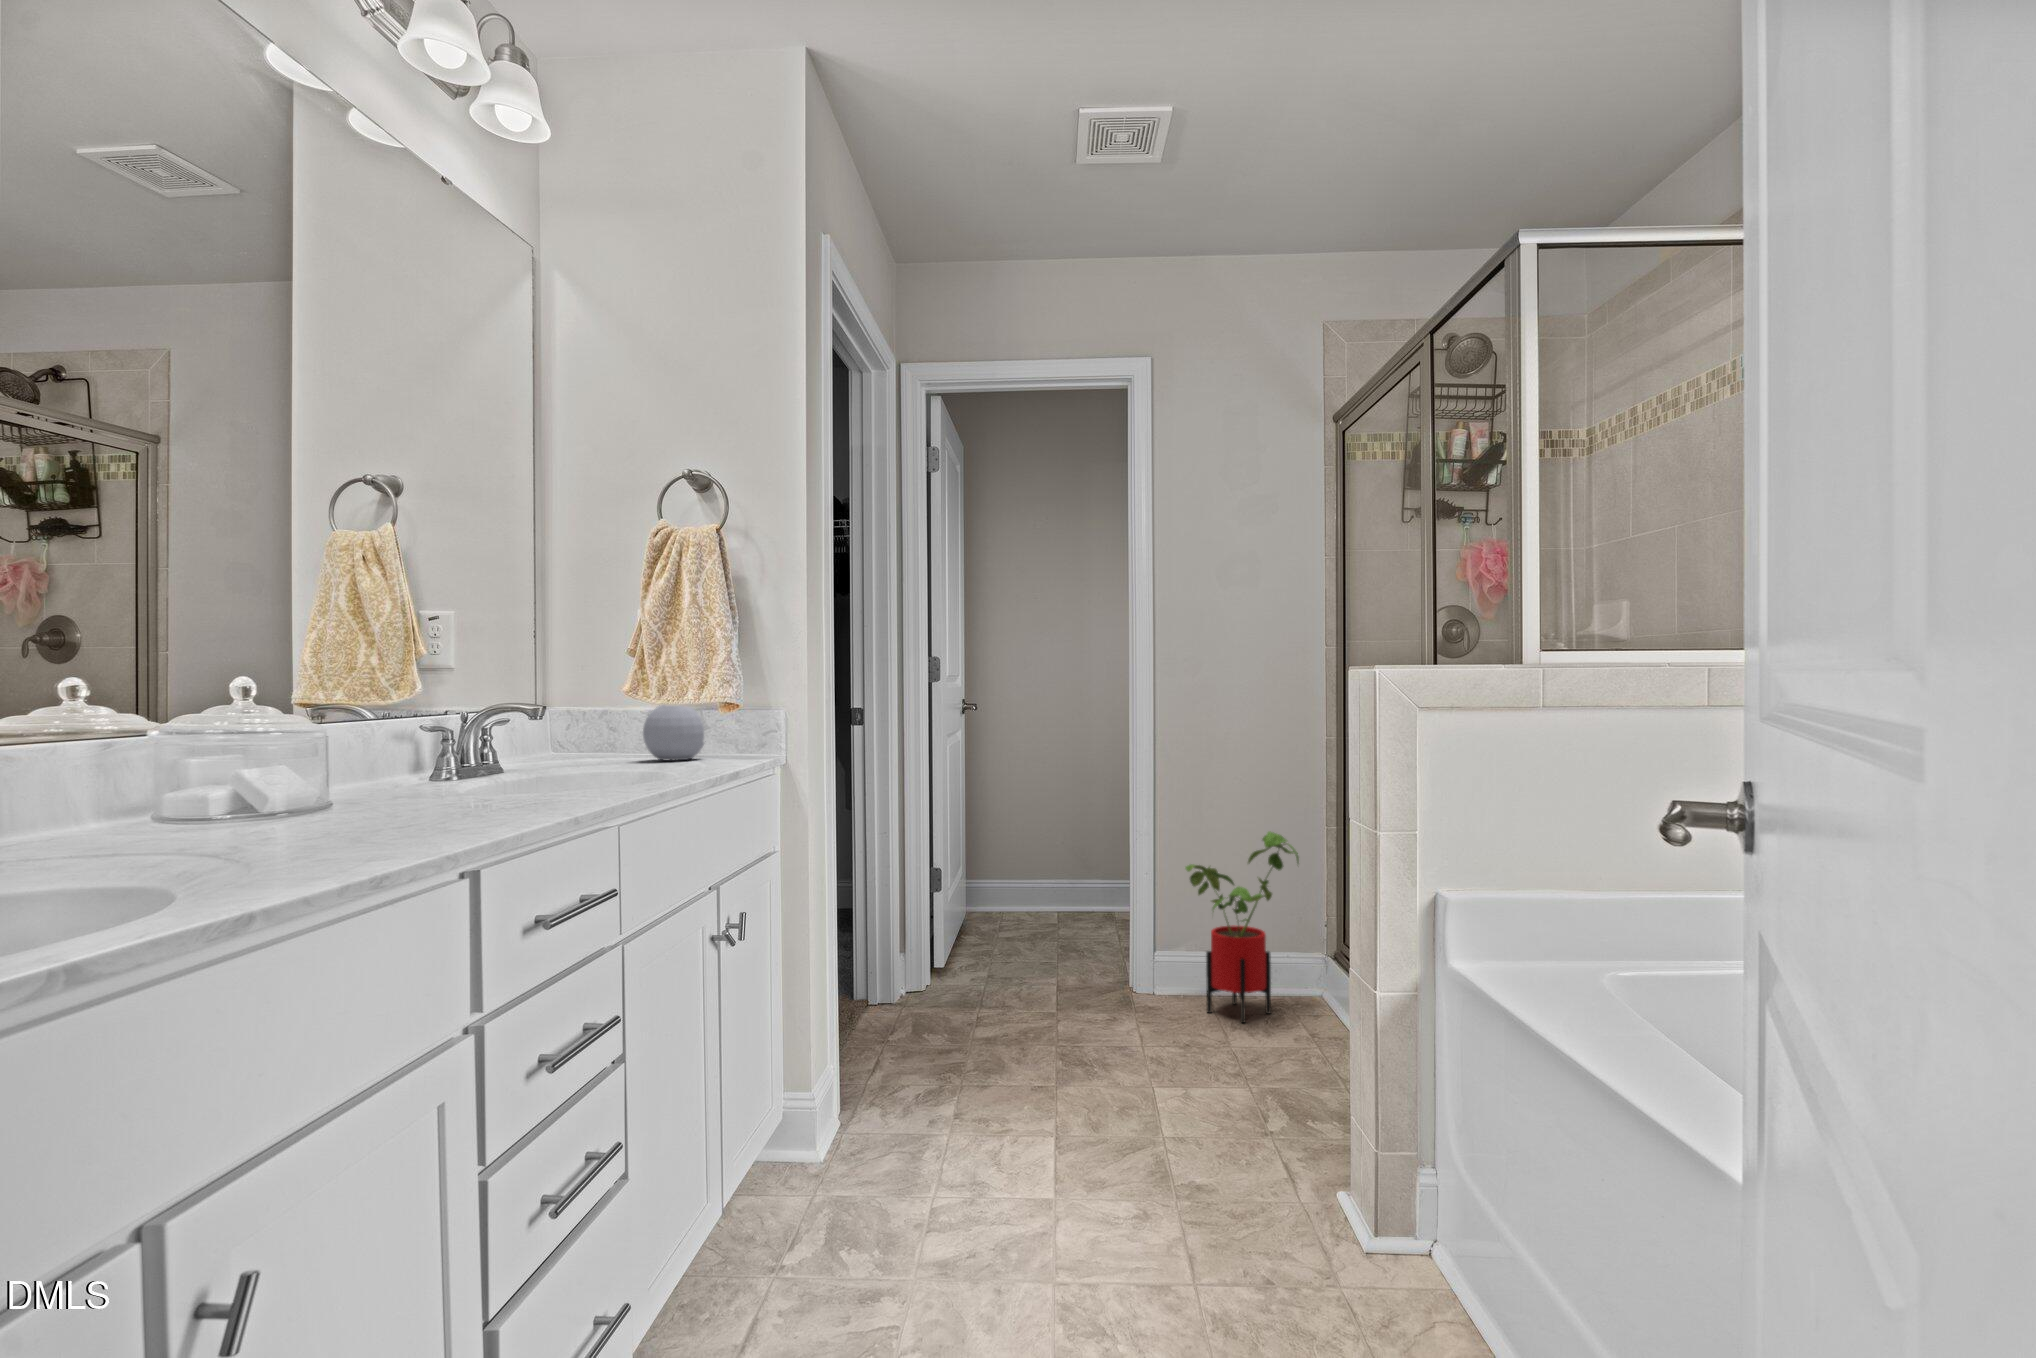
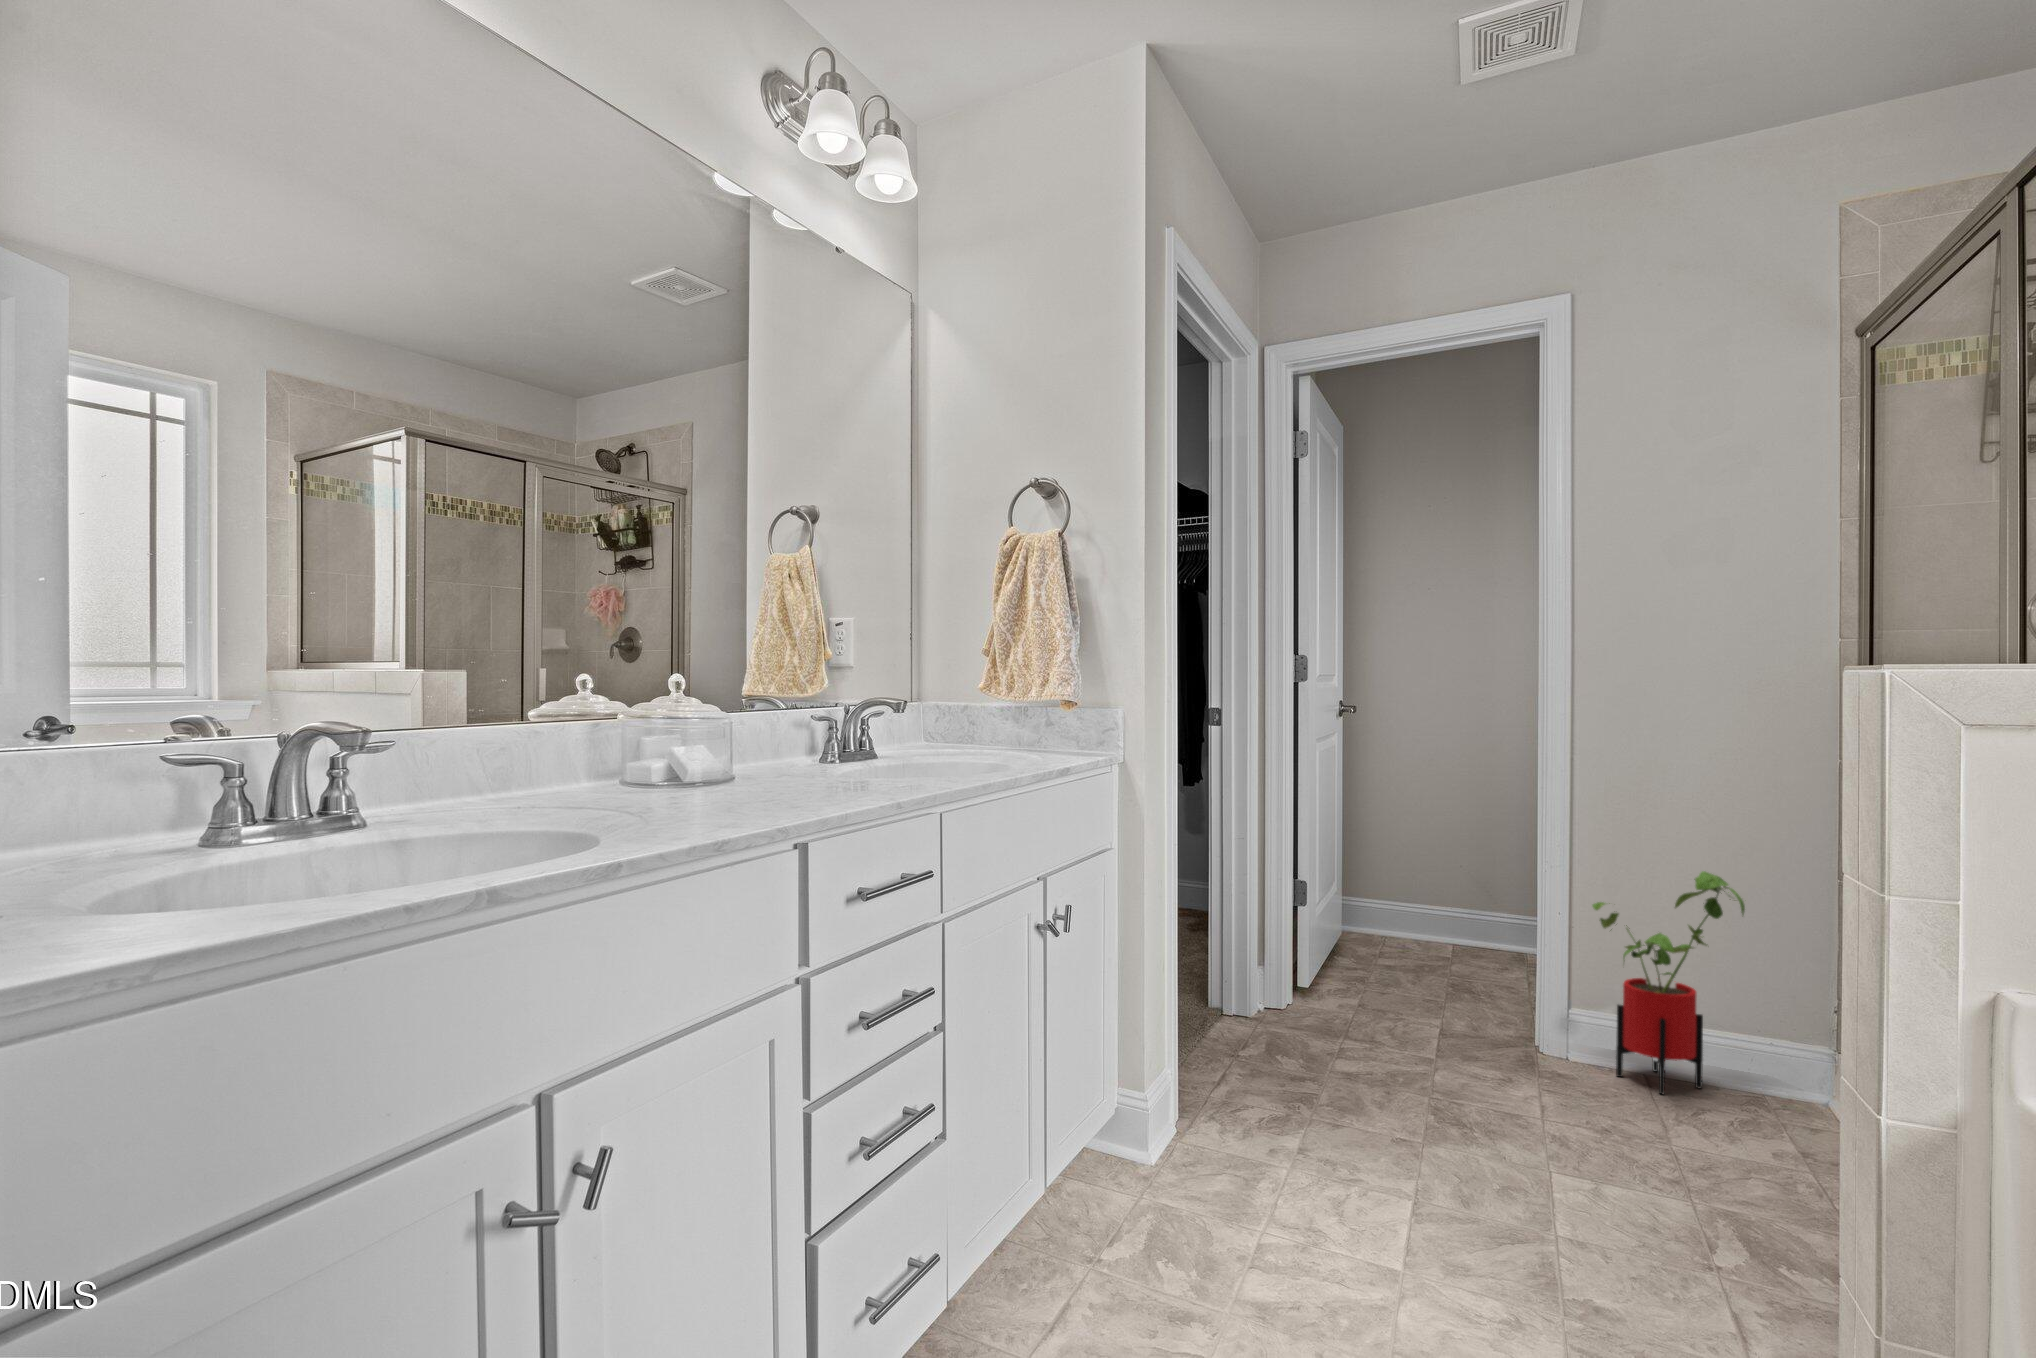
soap bottle: present [643,705,704,760] -> none [994,680,1052,757]

